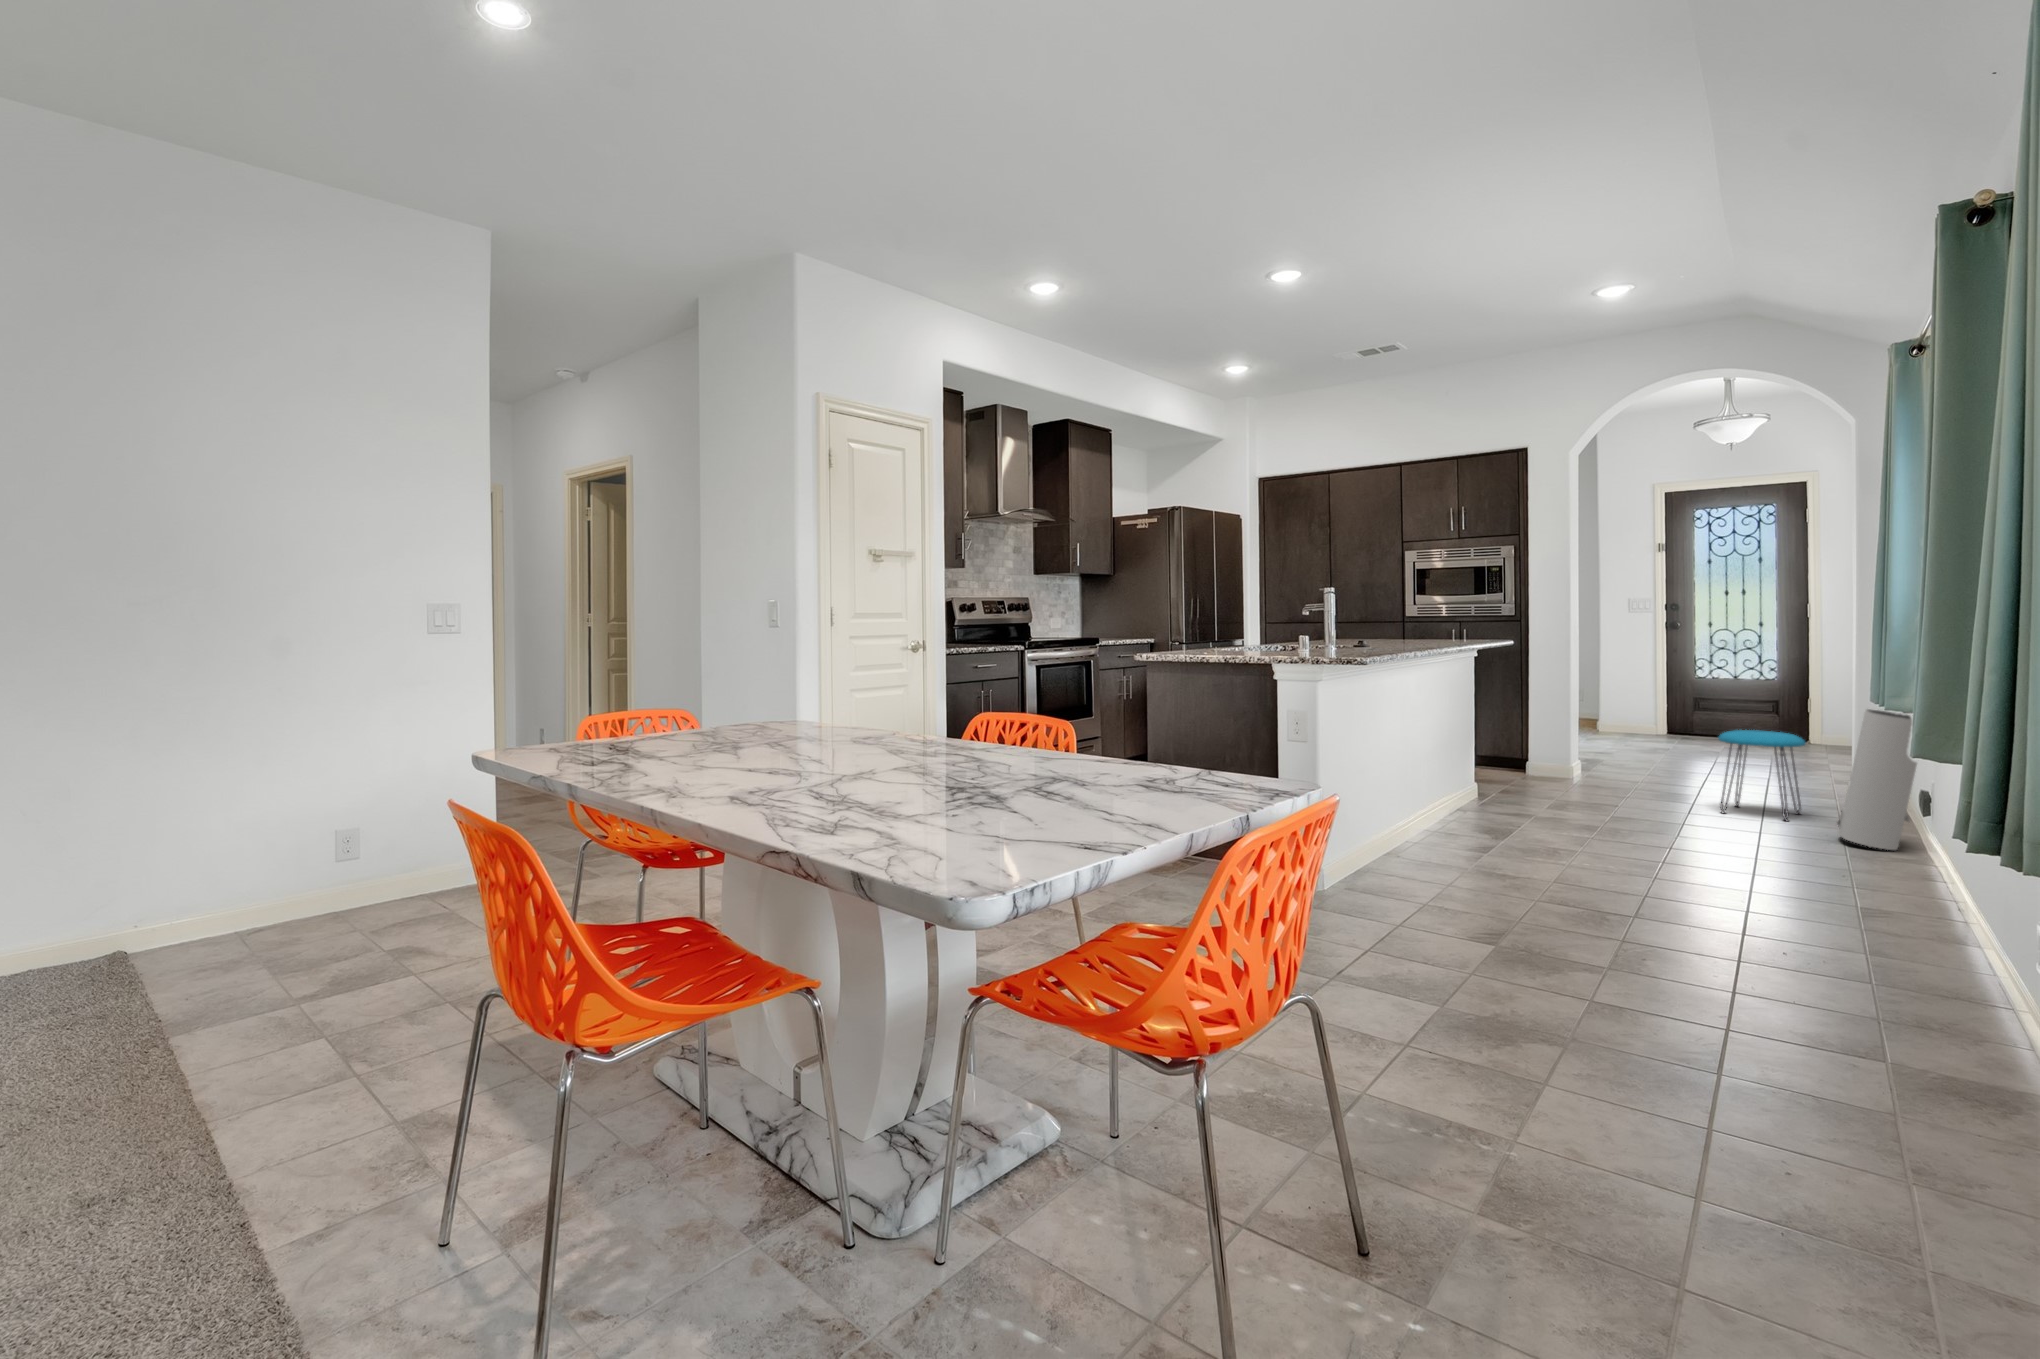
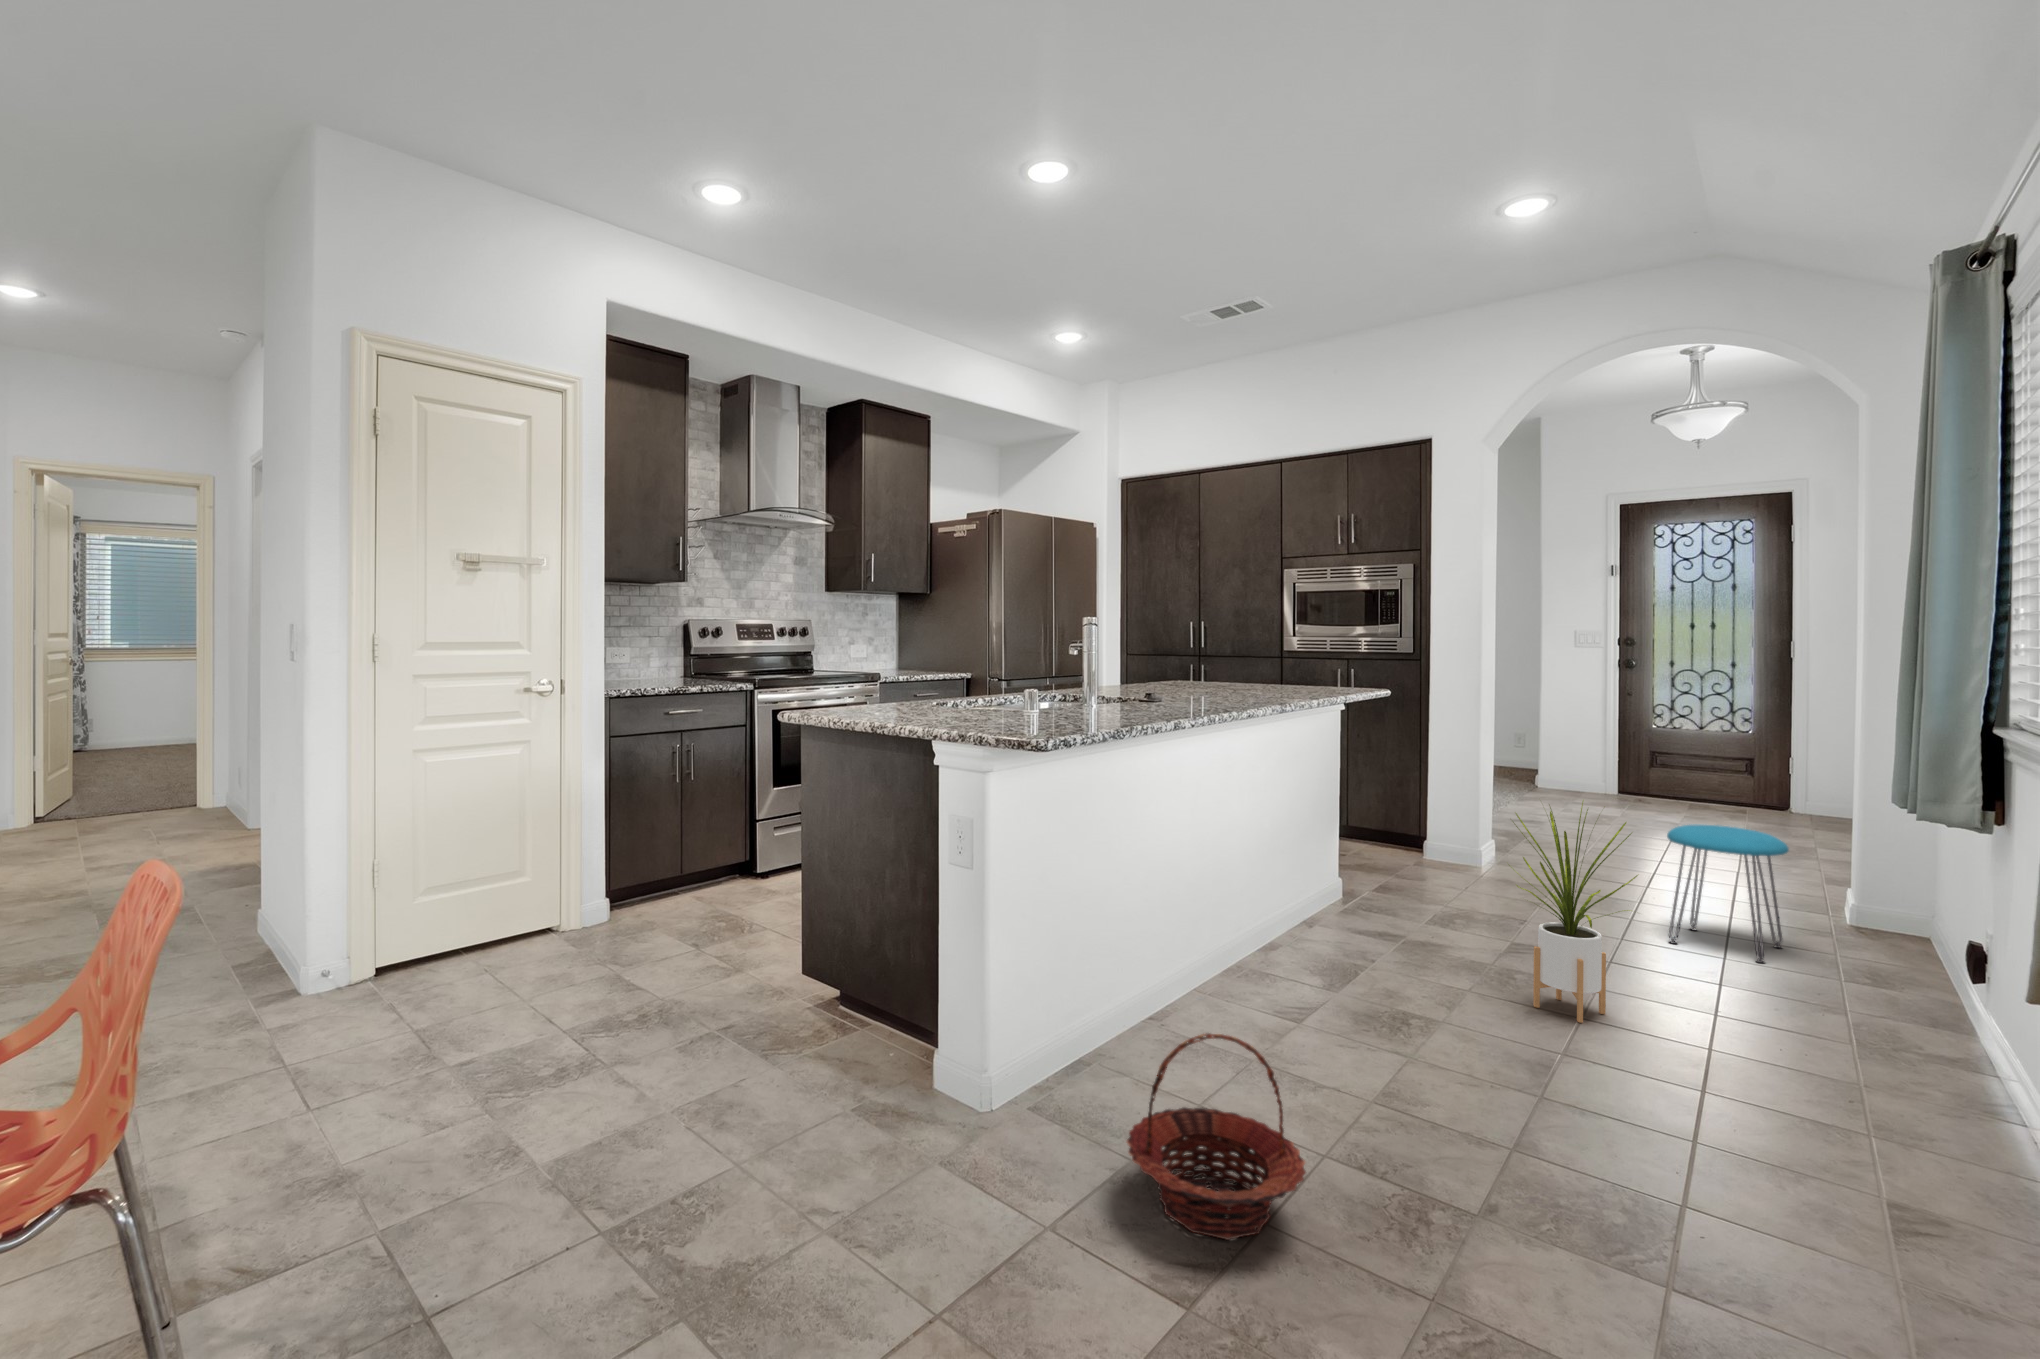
house plant: none [1614,703,1708,848] -> present [1509,802,1638,1023]
air purifier: present [1838,709,1917,850] -> none [1836,813,1976,1037]
basket: none [1424,815,1536,921] -> present [1127,1033,1306,1240]

